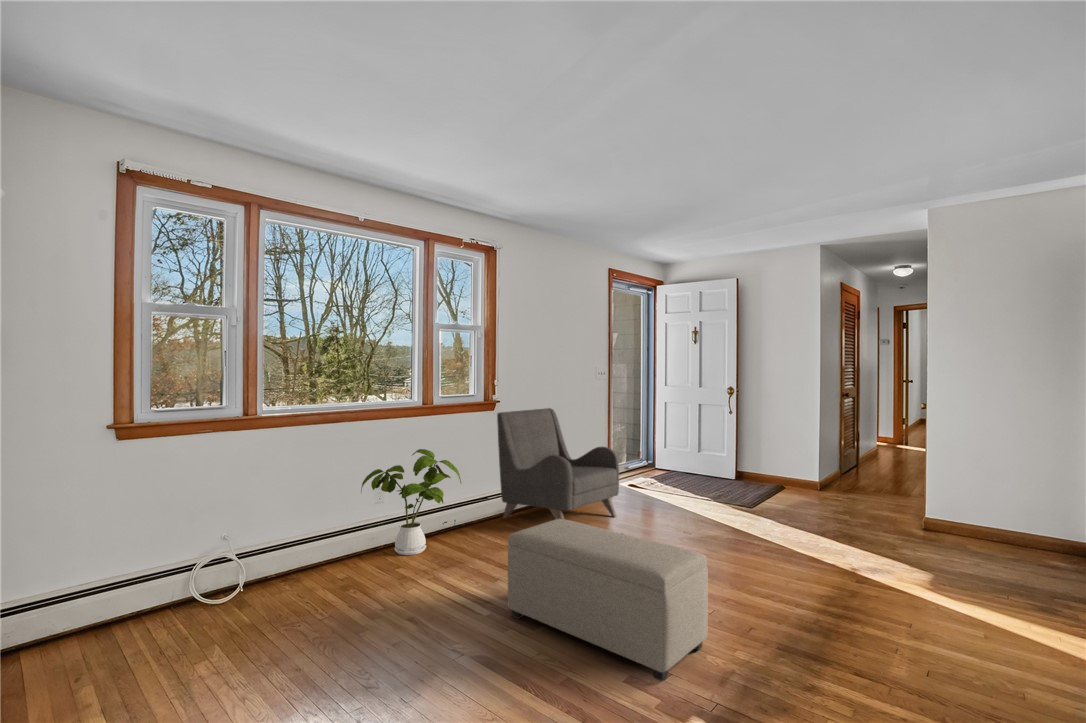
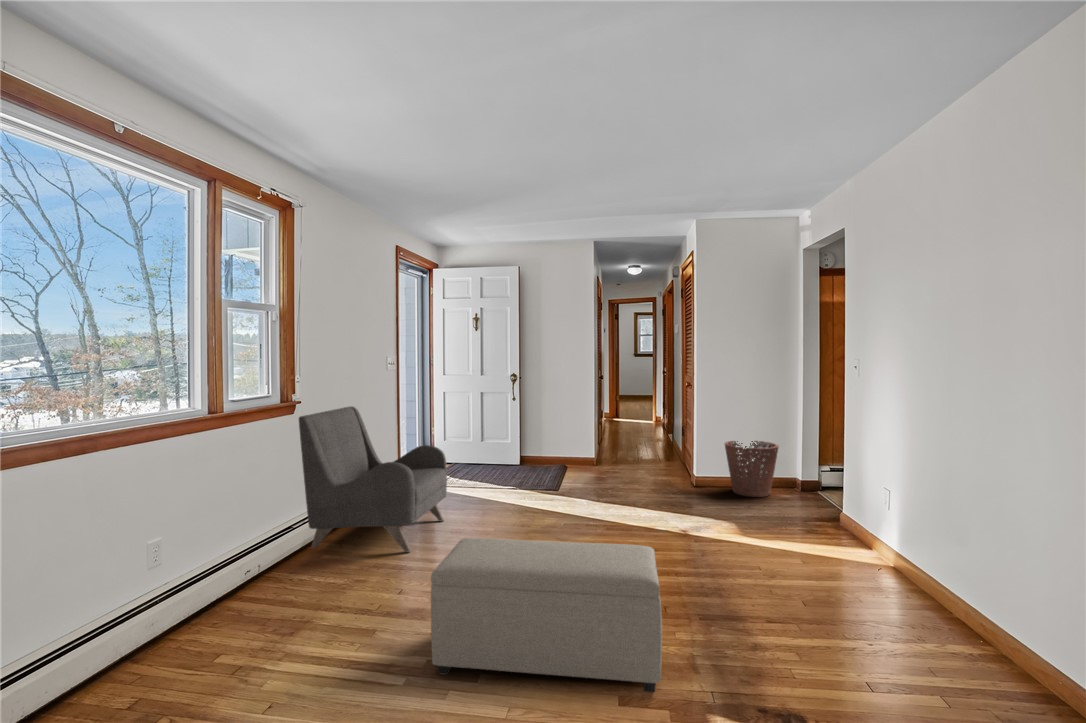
house plant: present [361,449,461,555] -> none [129,477,303,635]
basket: none [969,482,1056,559] -> present [724,441,779,497]

